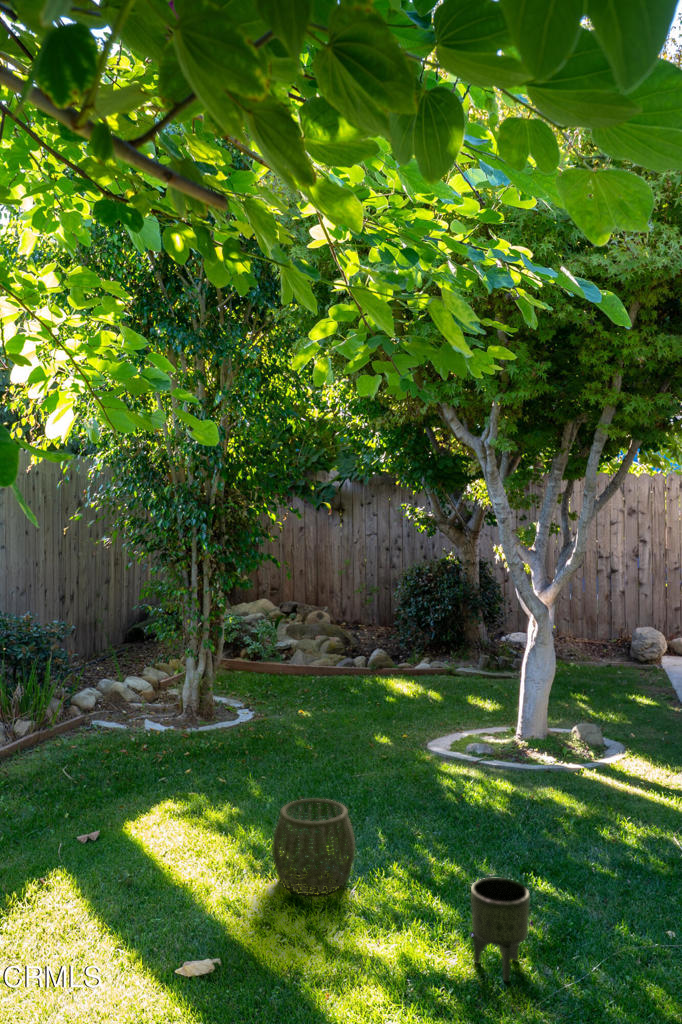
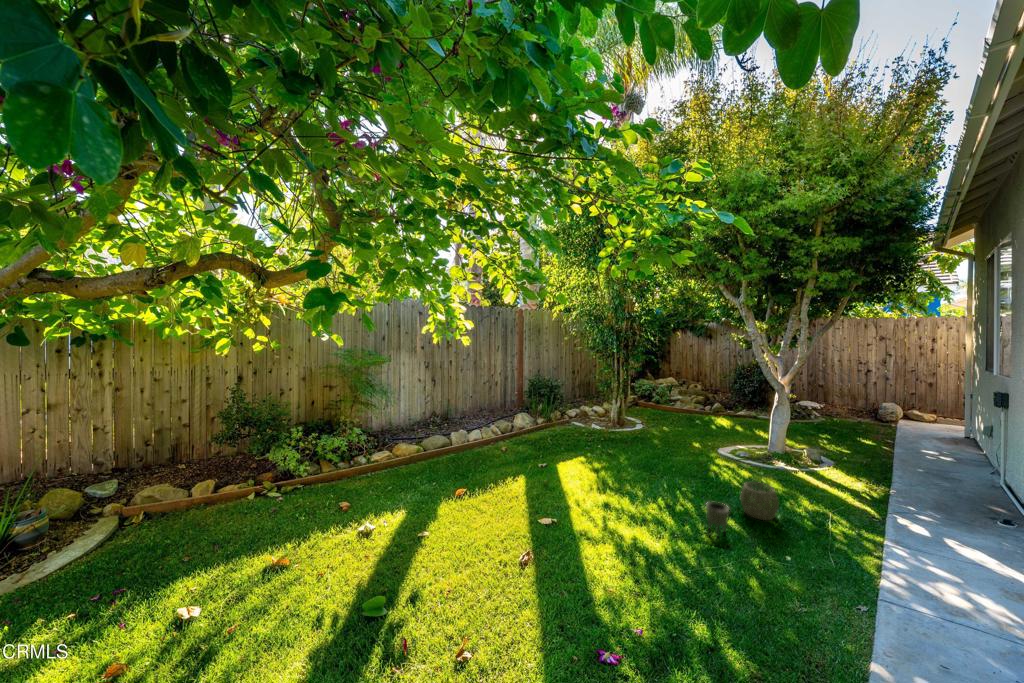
woven basket: present [272,799,355,895] -> present [741,482,779,520]

